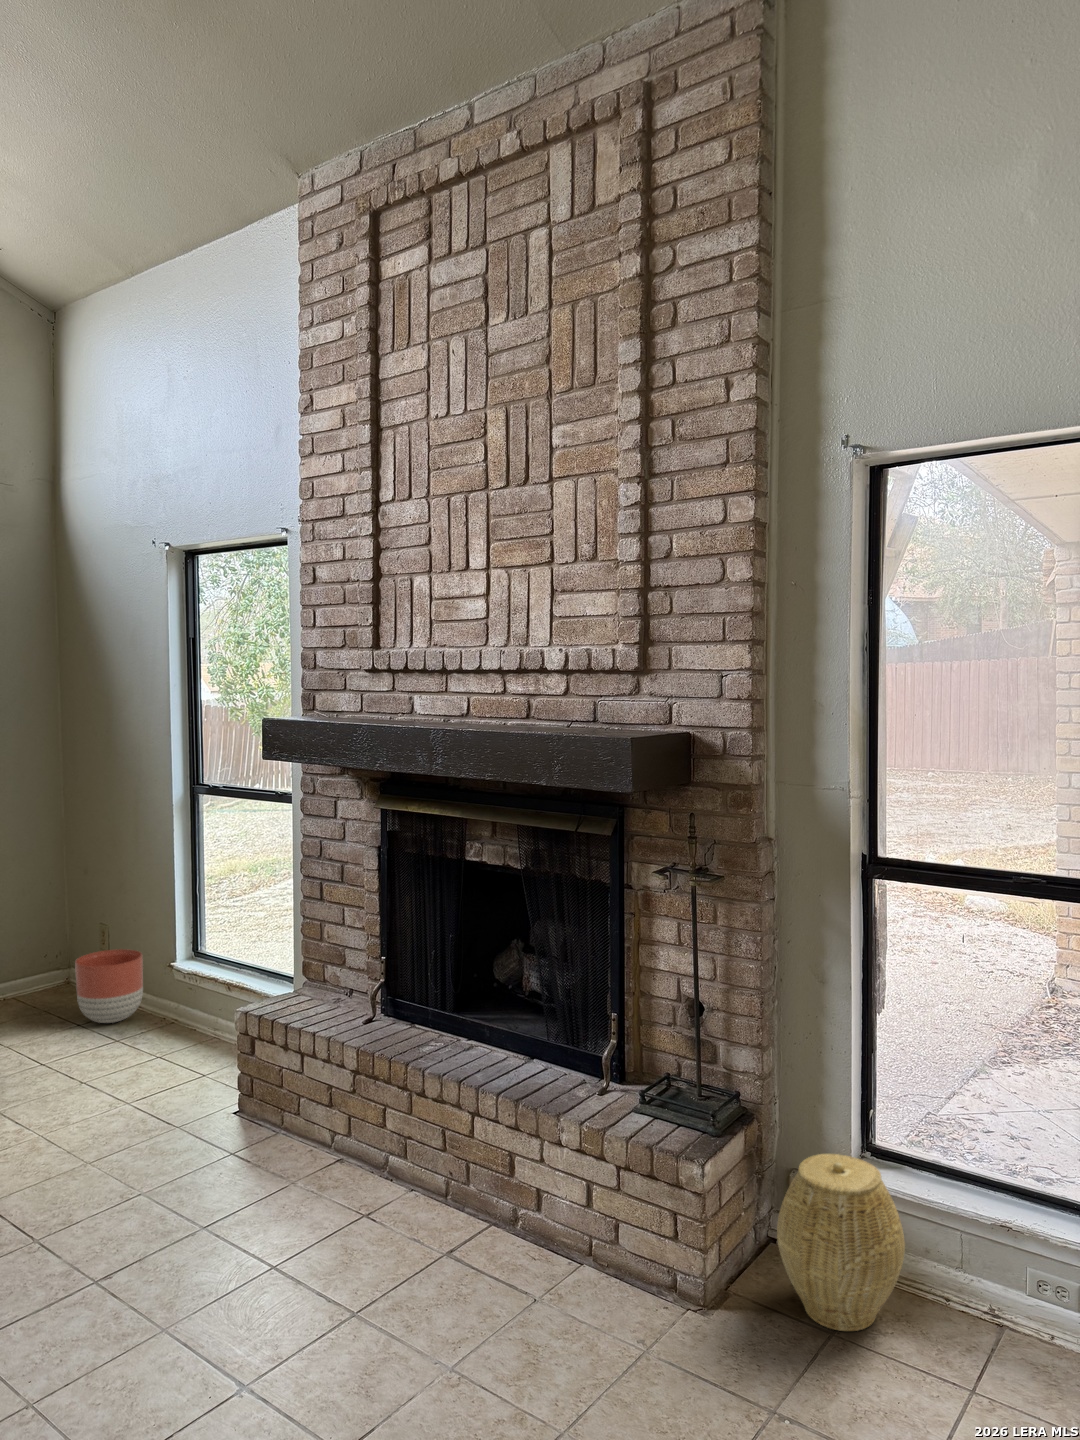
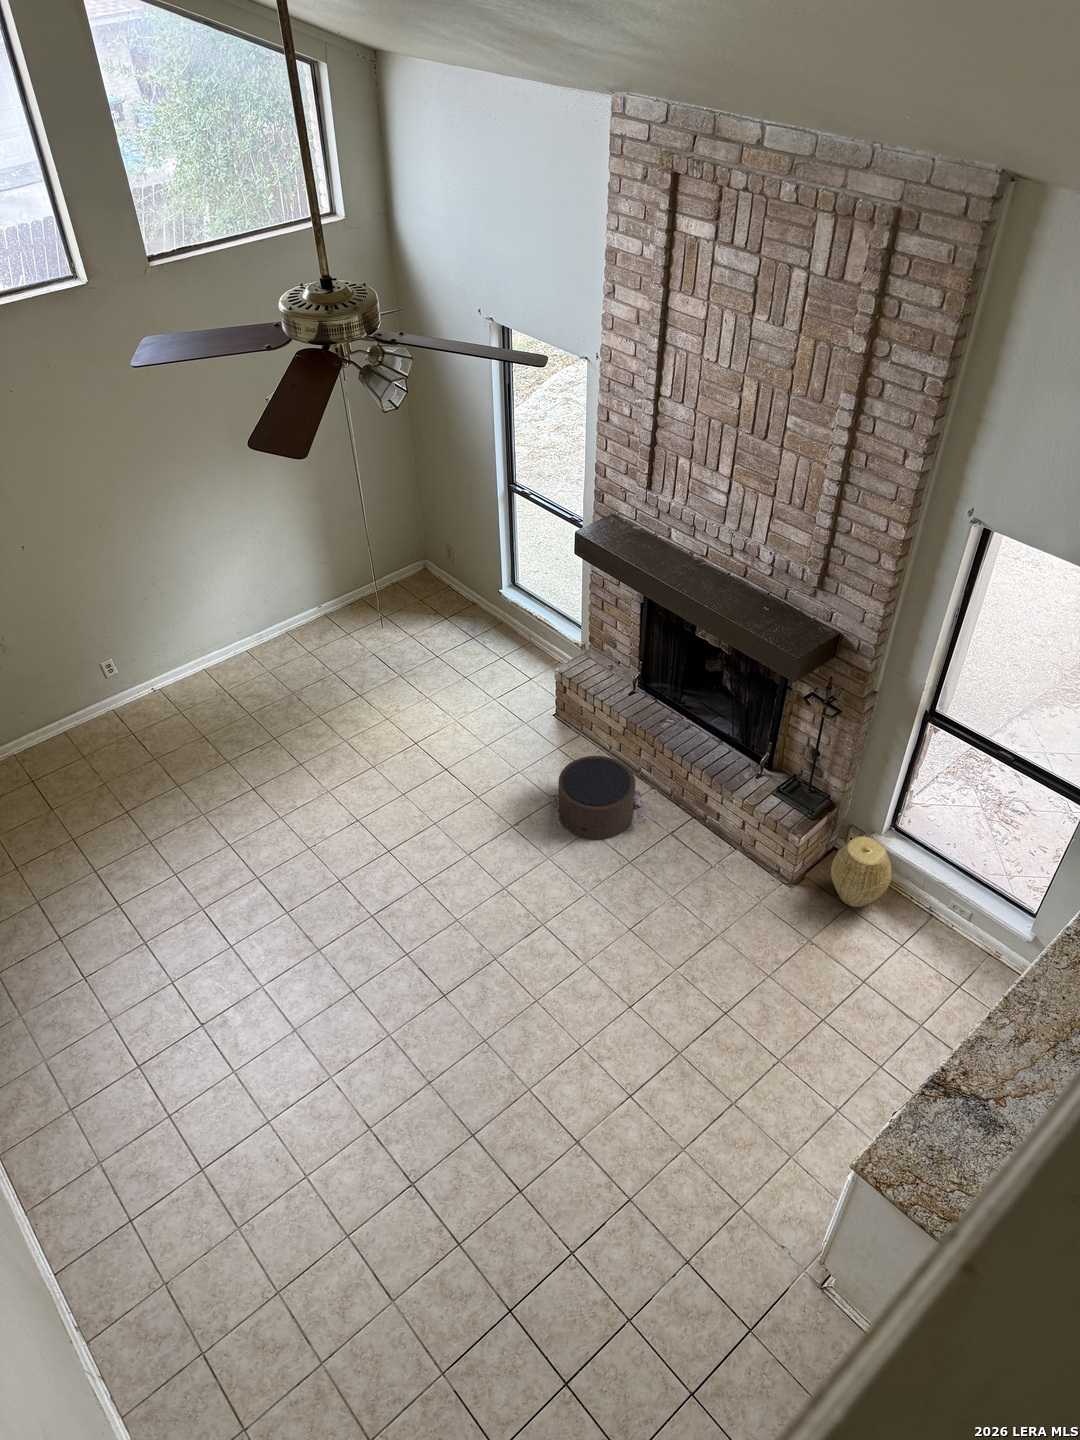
planter: present [75,949,143,1023] -> none [435,568,476,616]
pouf: none [188,1118,393,1278] -> present [550,756,647,840]

